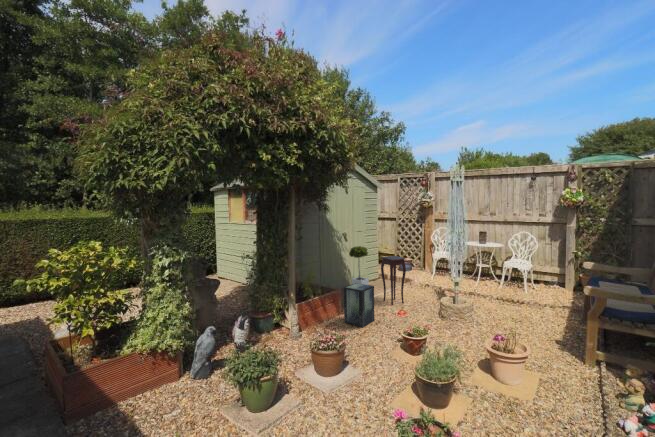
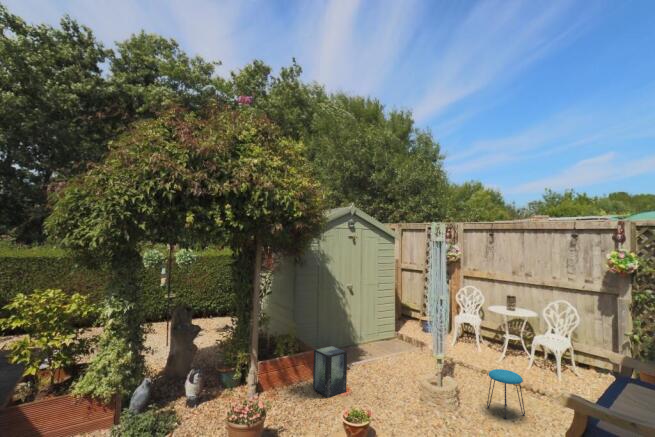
potted tree: present [349,246,369,285] -> none [351,302,373,352]
side table: present [381,256,406,305] -> none [373,317,399,375]
stool: none [490,286,521,323] -> present [487,369,525,419]

